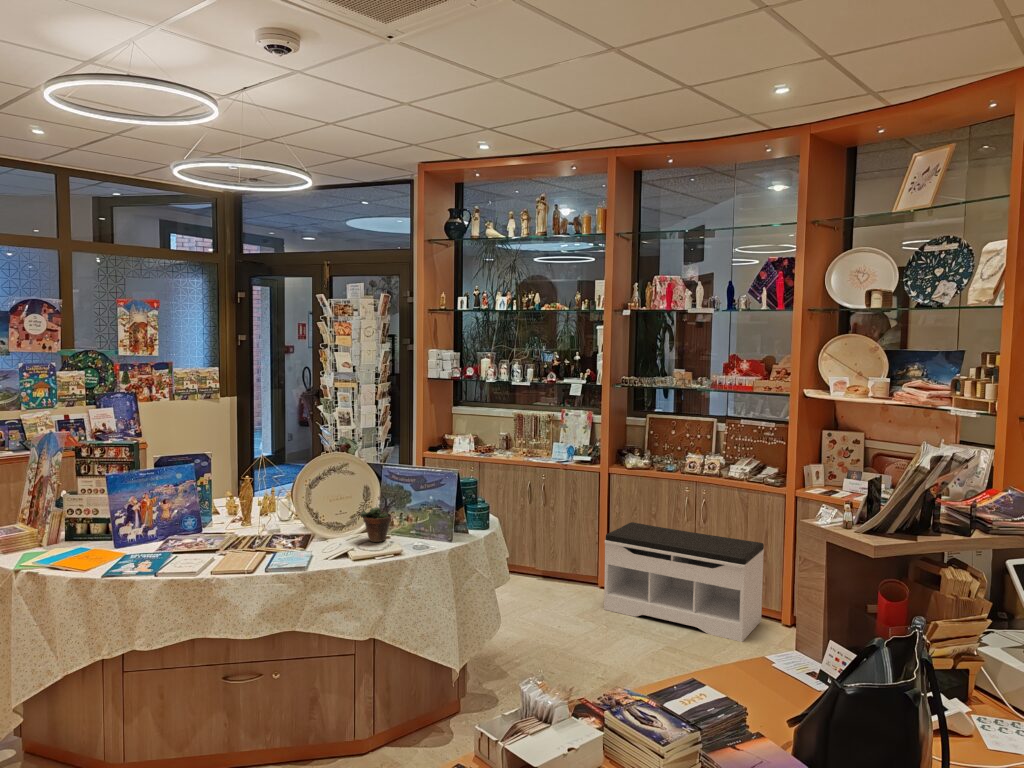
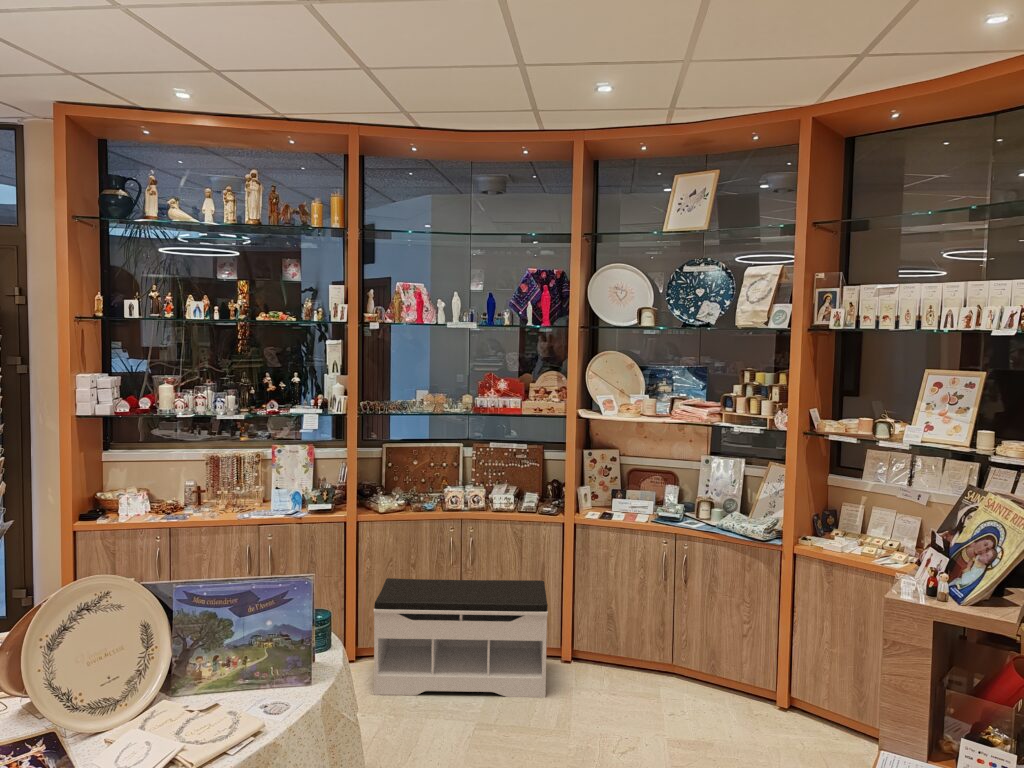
succulent plant: present [360,497,391,542] -> none [163,640,215,719]

